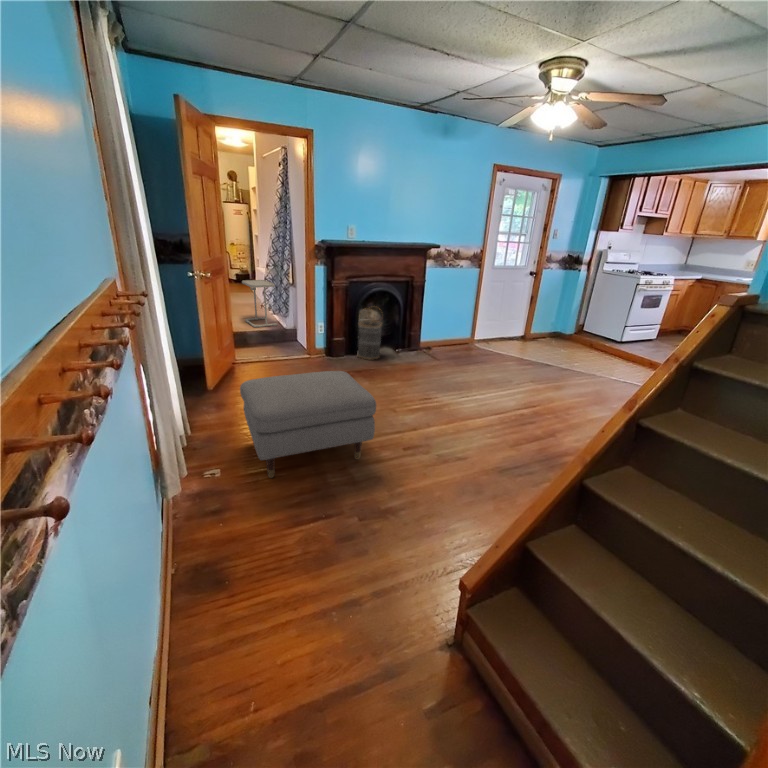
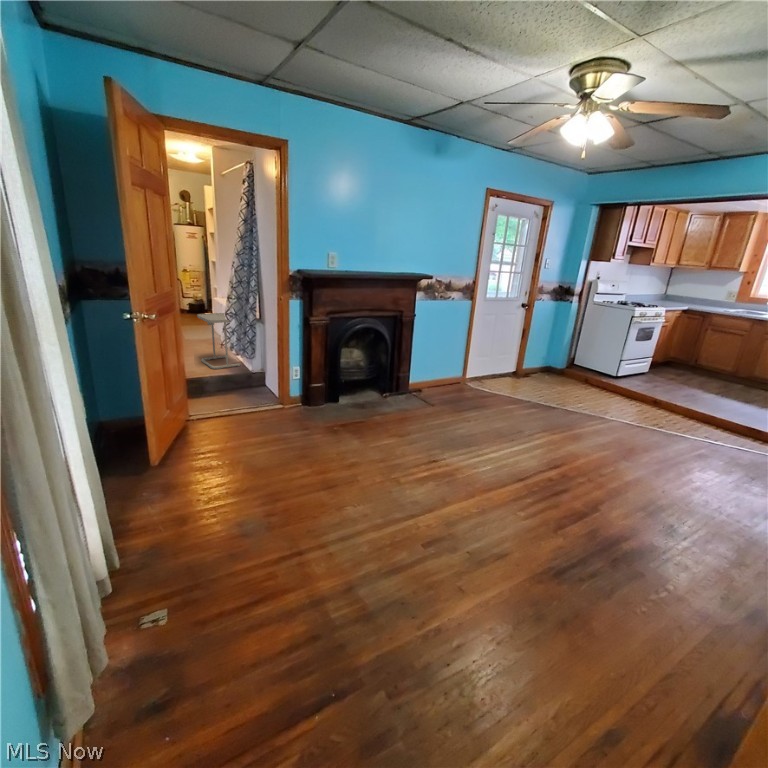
basket: present [357,309,382,359] -> none [340,346,370,409]
ottoman: present [240,371,376,478] -> none [199,443,395,619]

